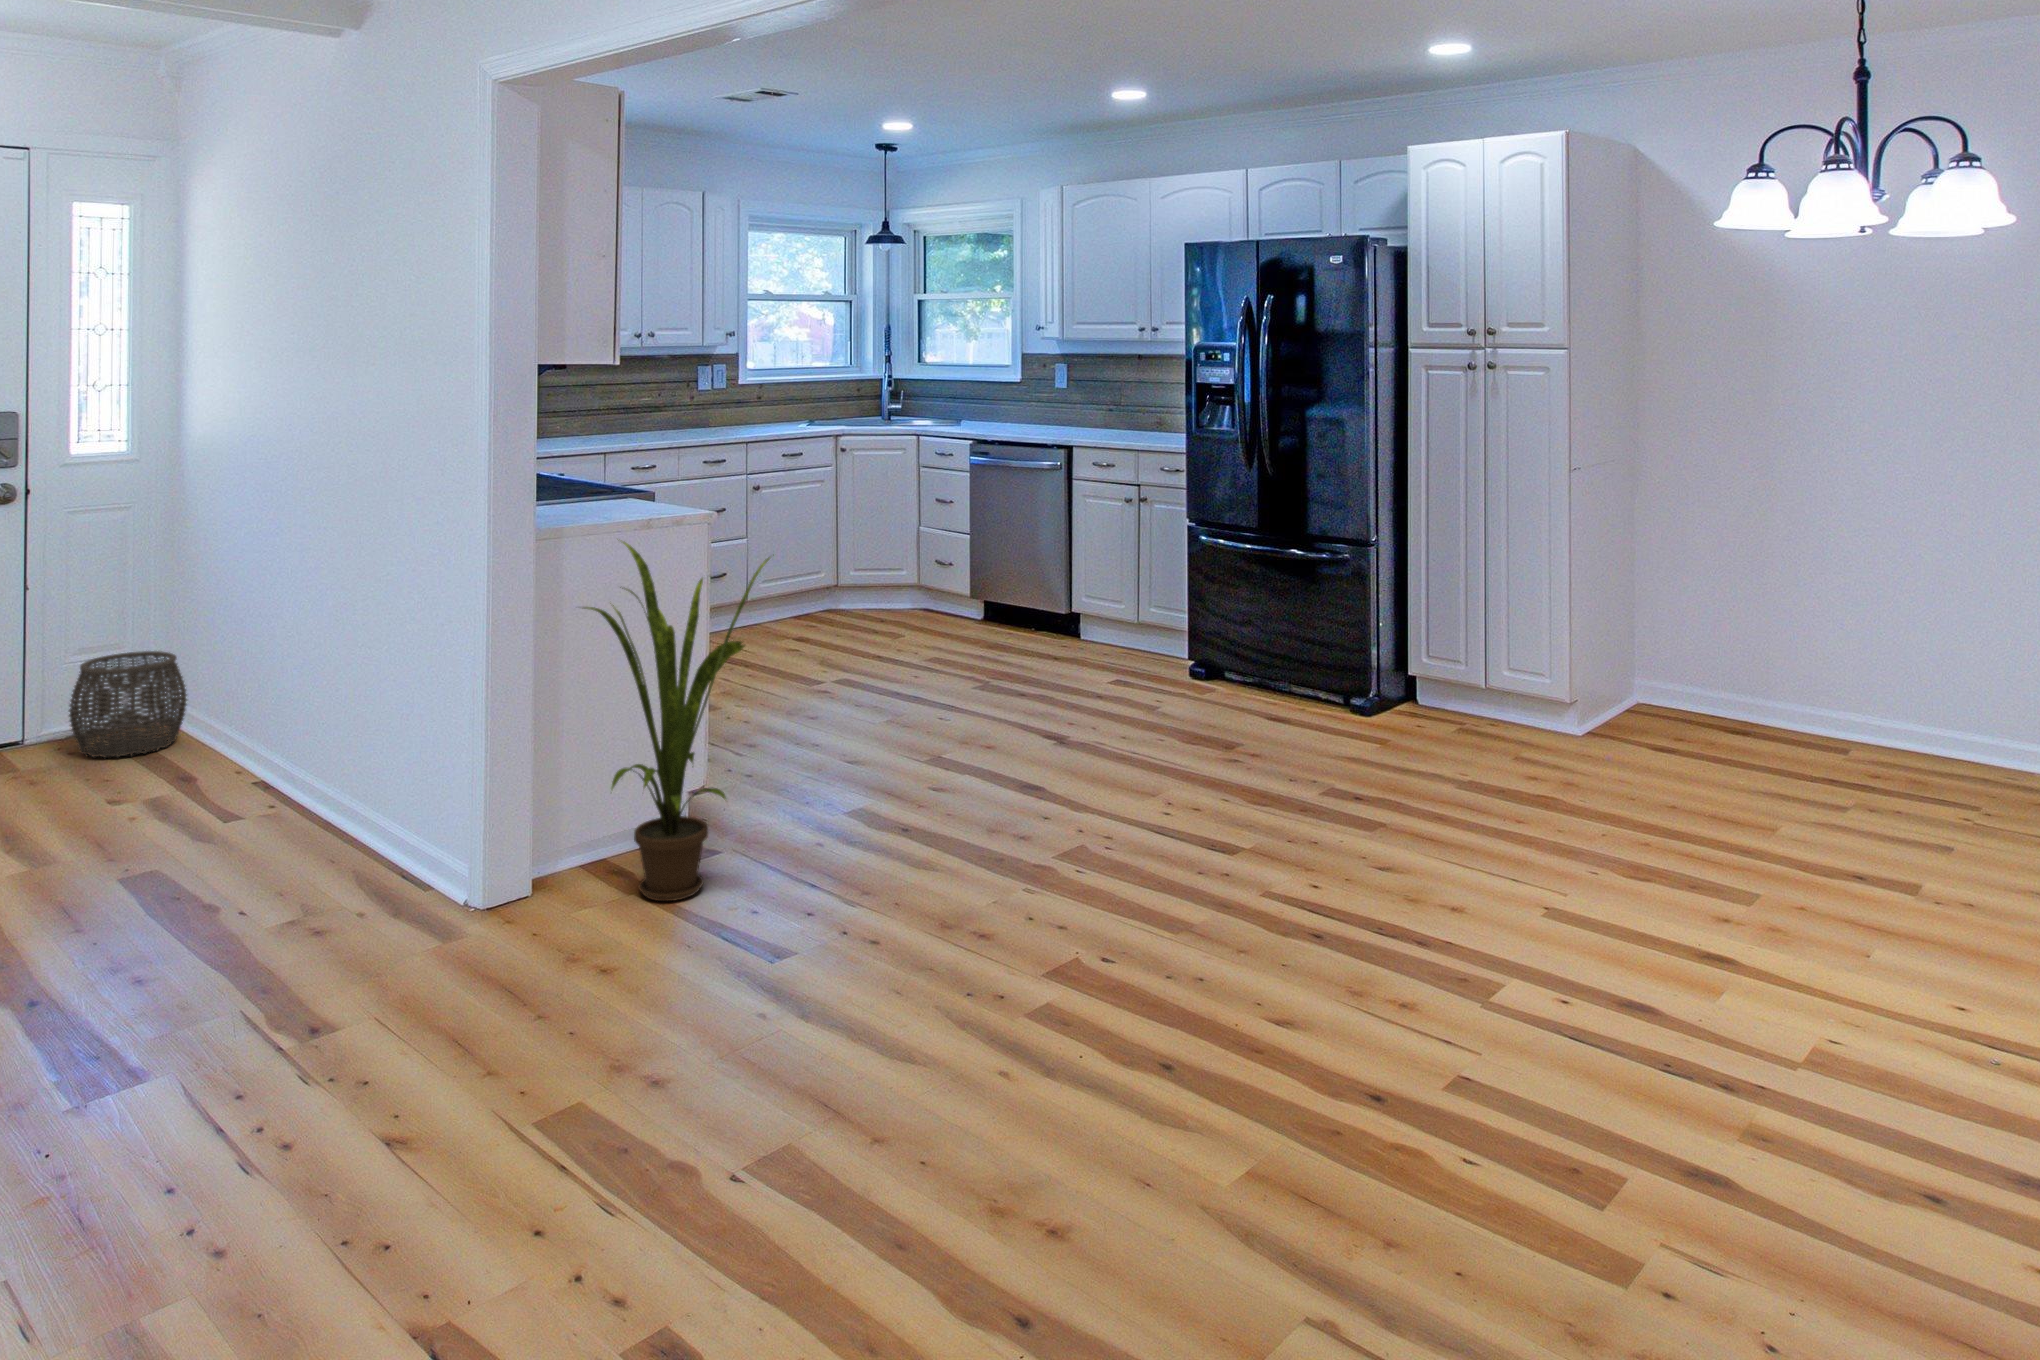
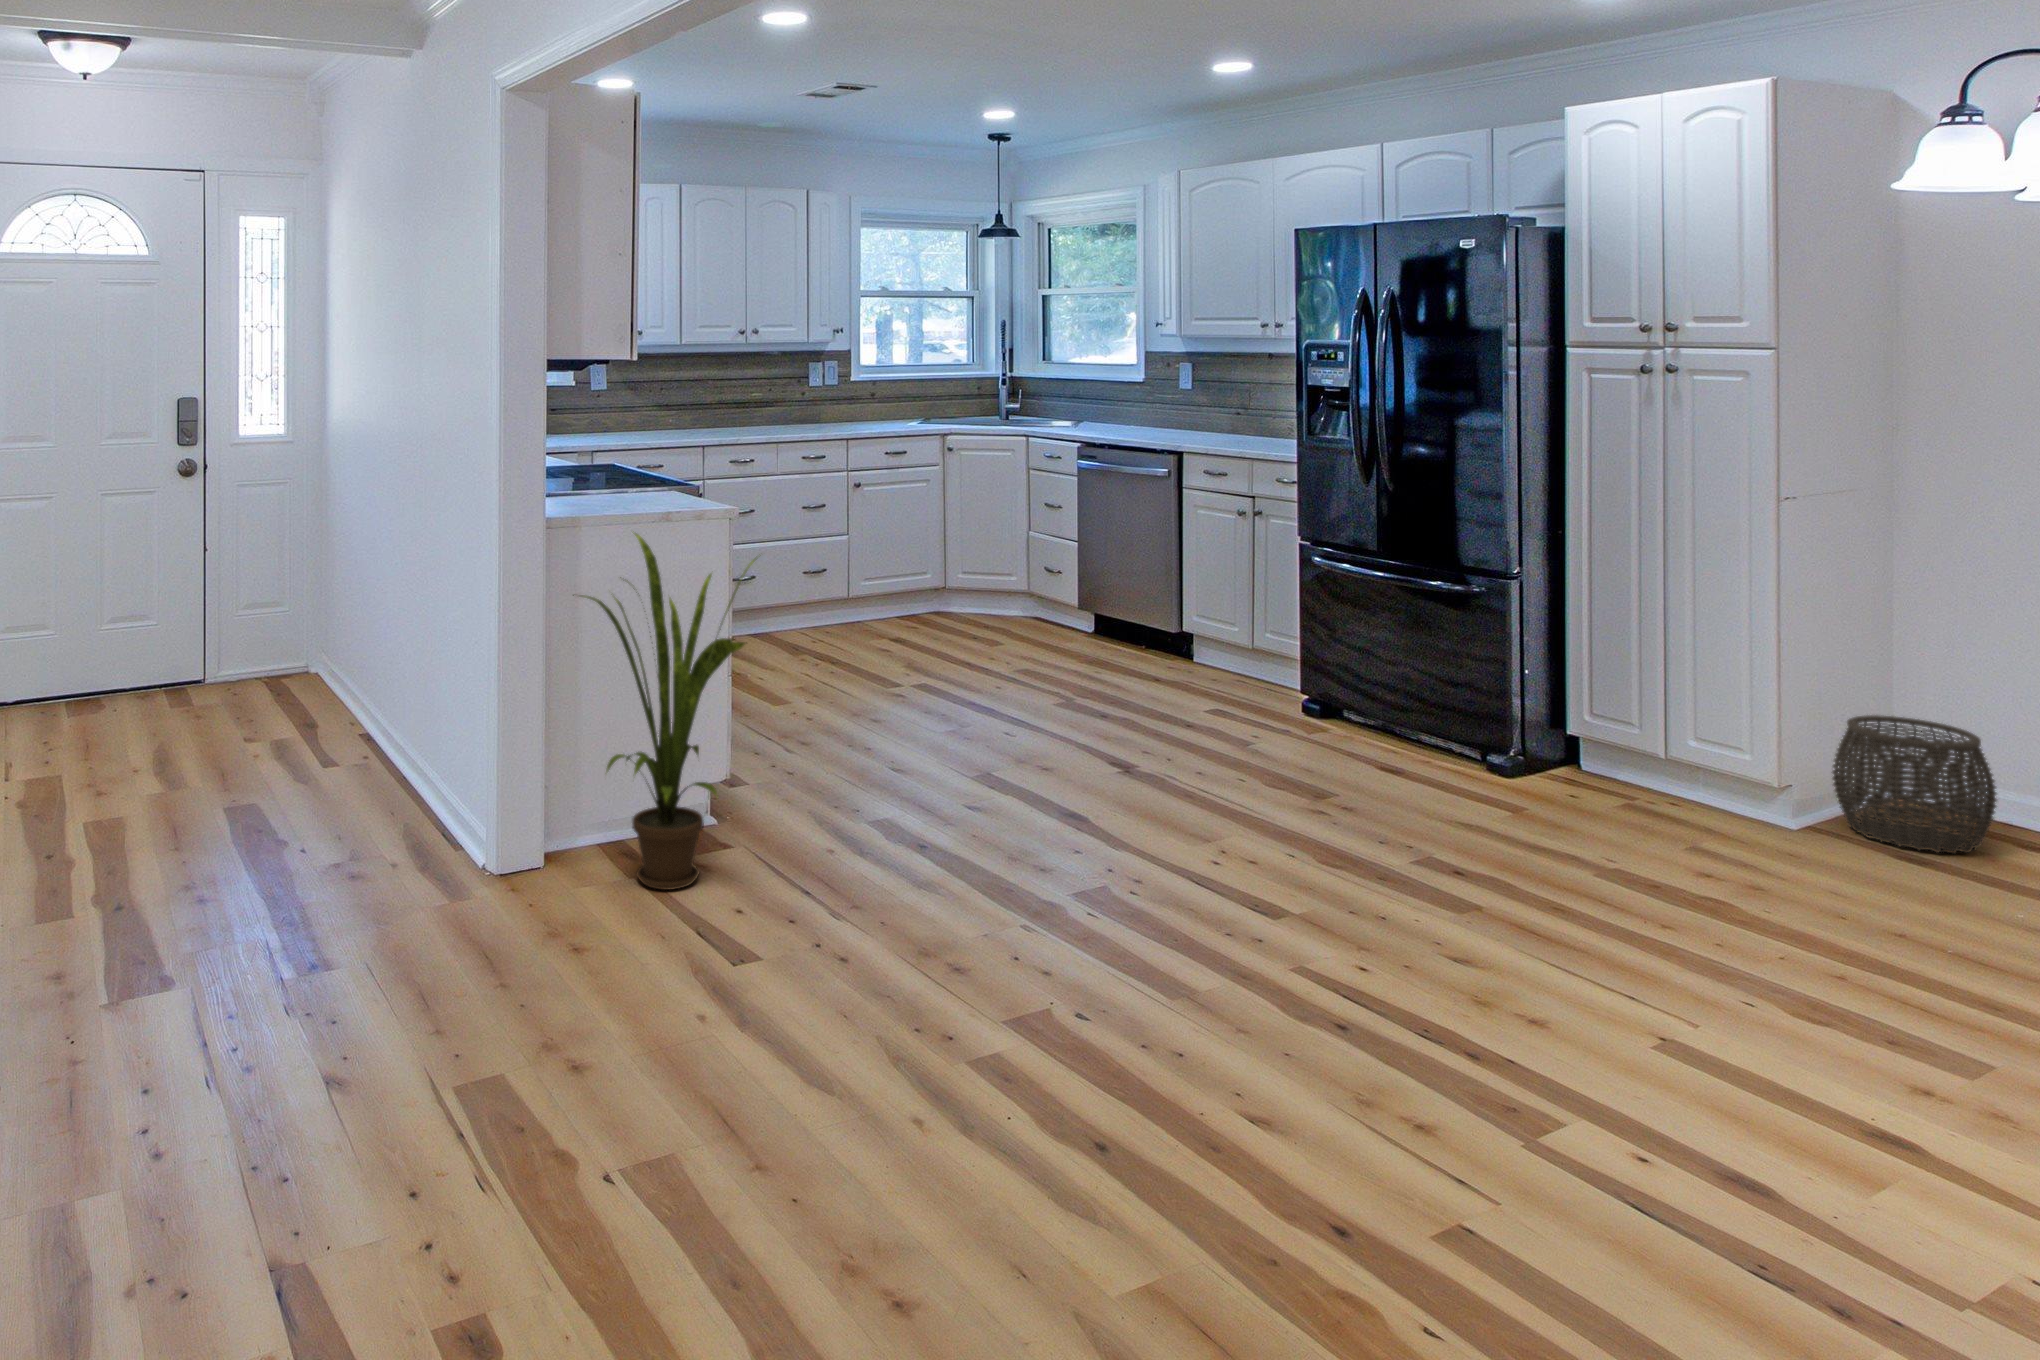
woven basket: present [69,651,187,758] -> present [1832,715,1997,853]

